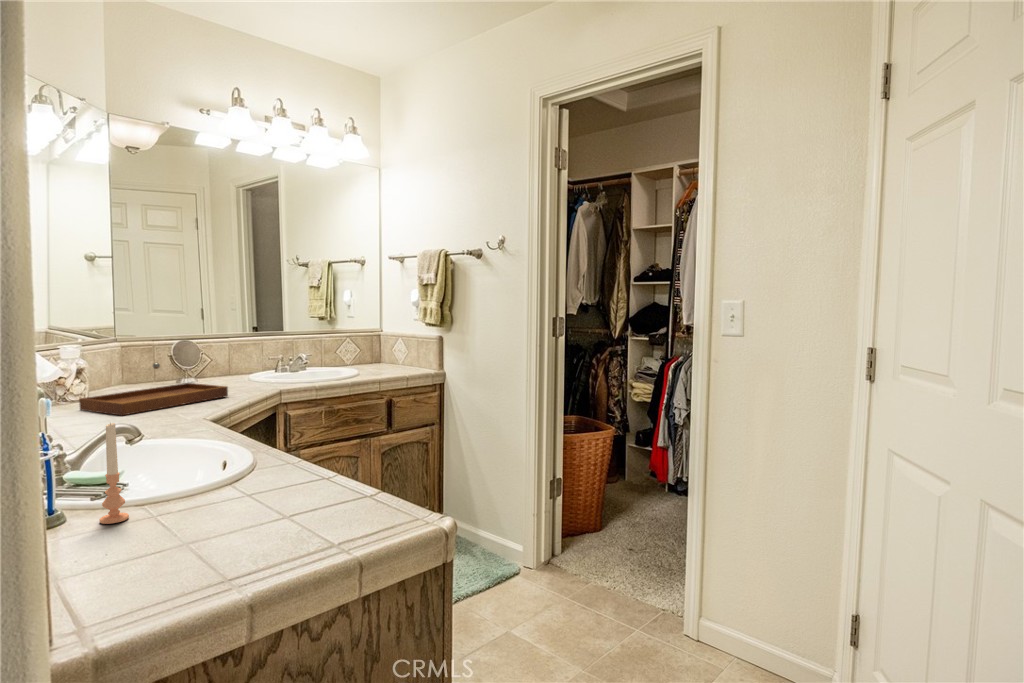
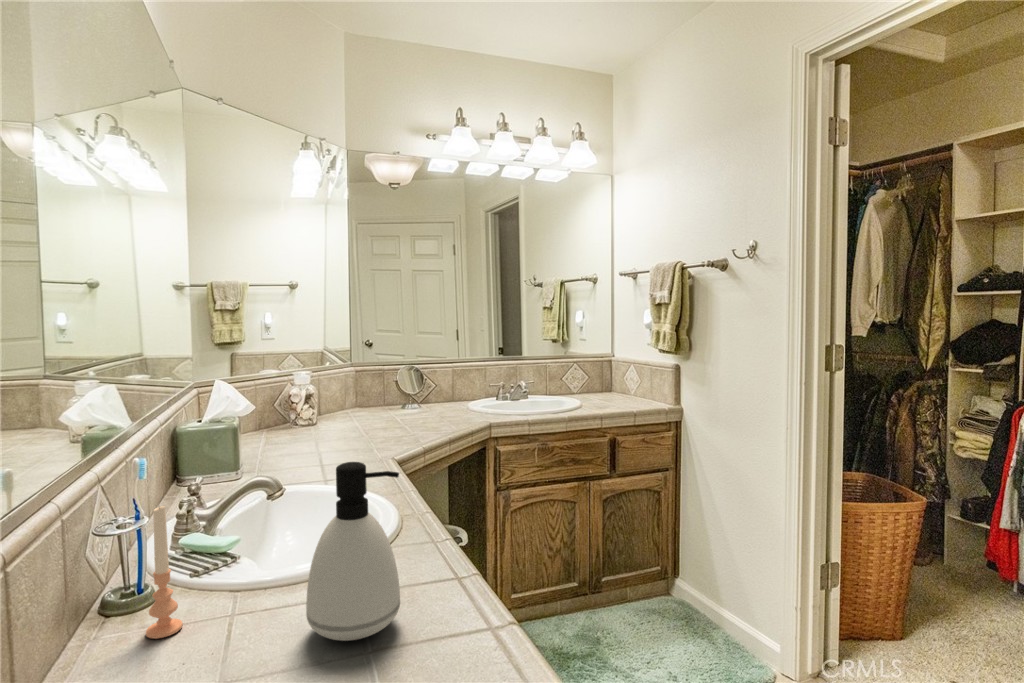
tray: present [79,363,228,415] -> none [298,392,433,448]
soap dispenser: none [238,383,307,503] -> present [306,462,400,641]

